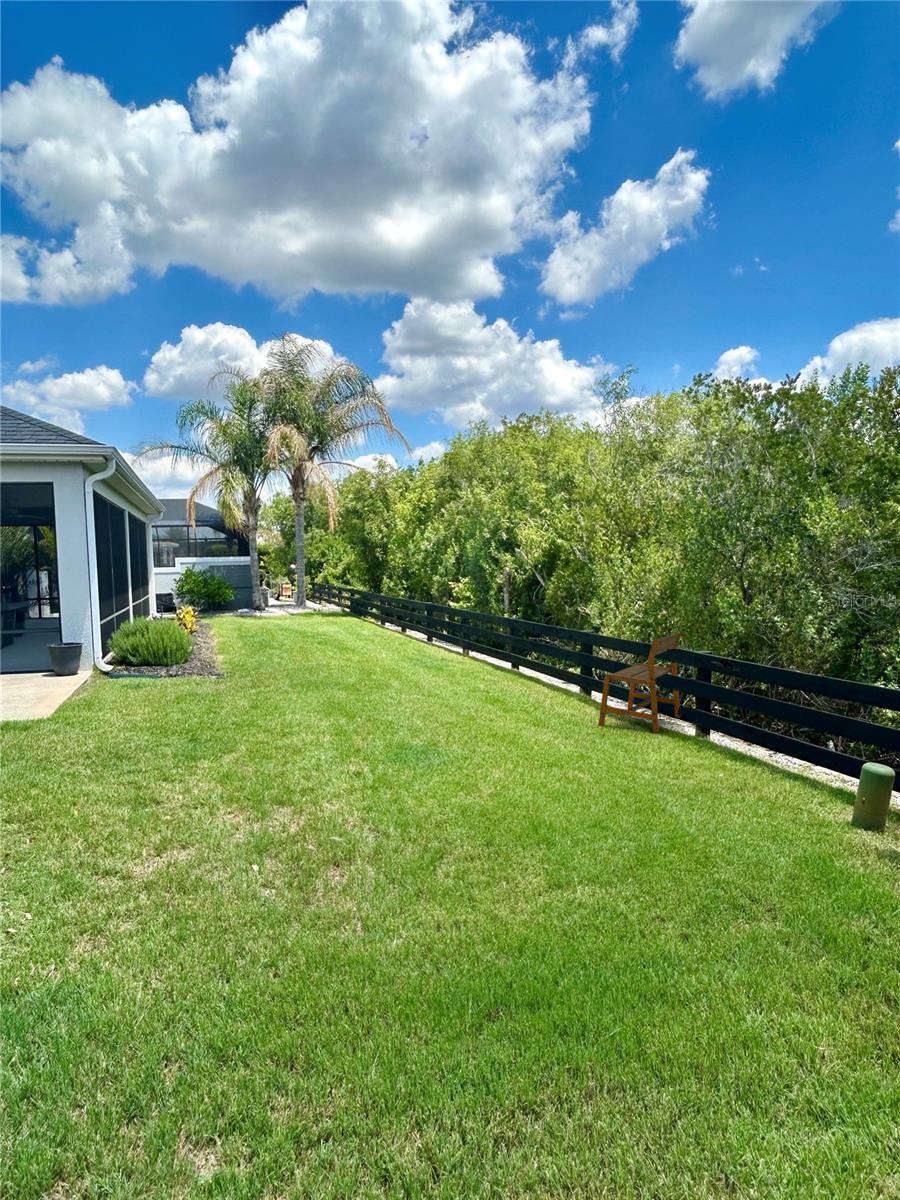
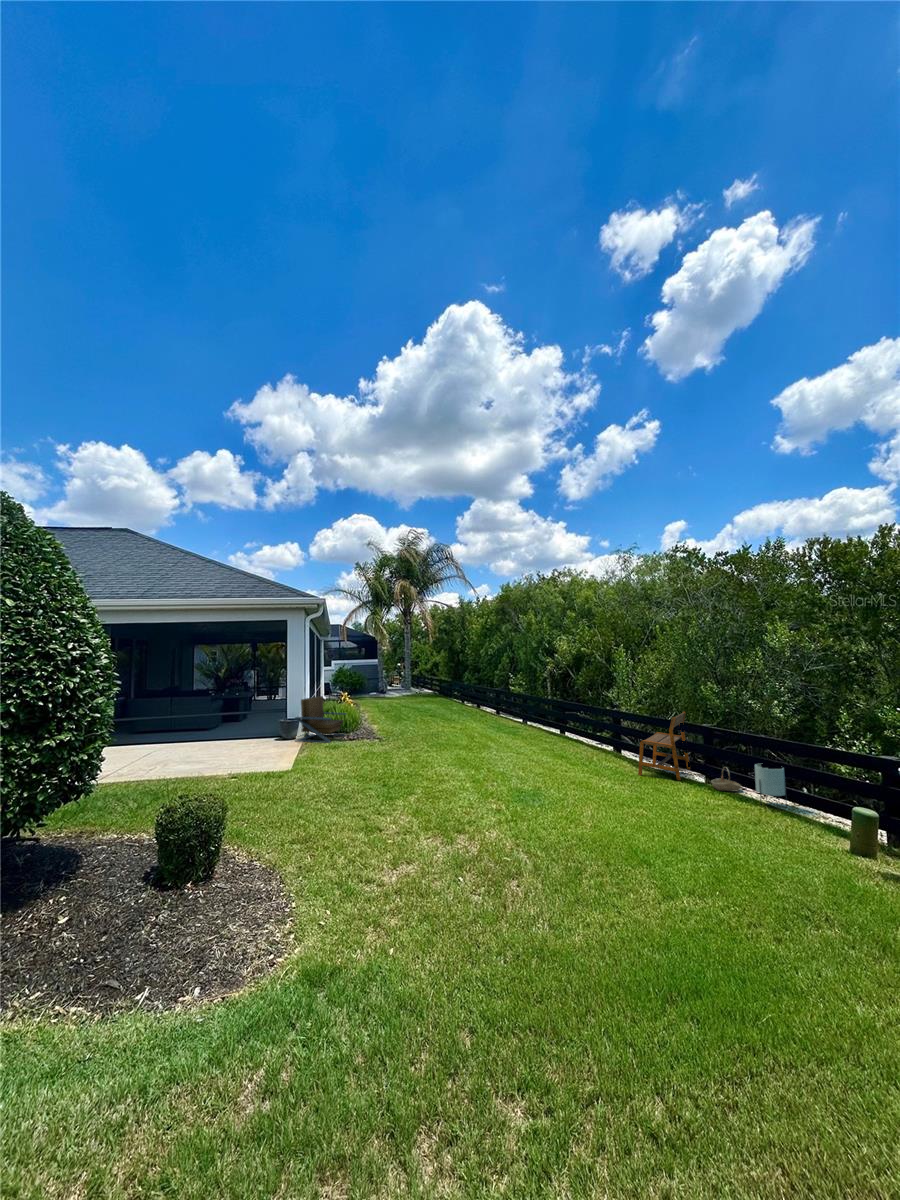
lounge chair: none [74,607,167,680] -> present [295,696,346,743]
planter: none [758,707,801,770] -> present [755,764,787,807]
basket: none [700,712,743,748] -> present [711,768,741,792]

